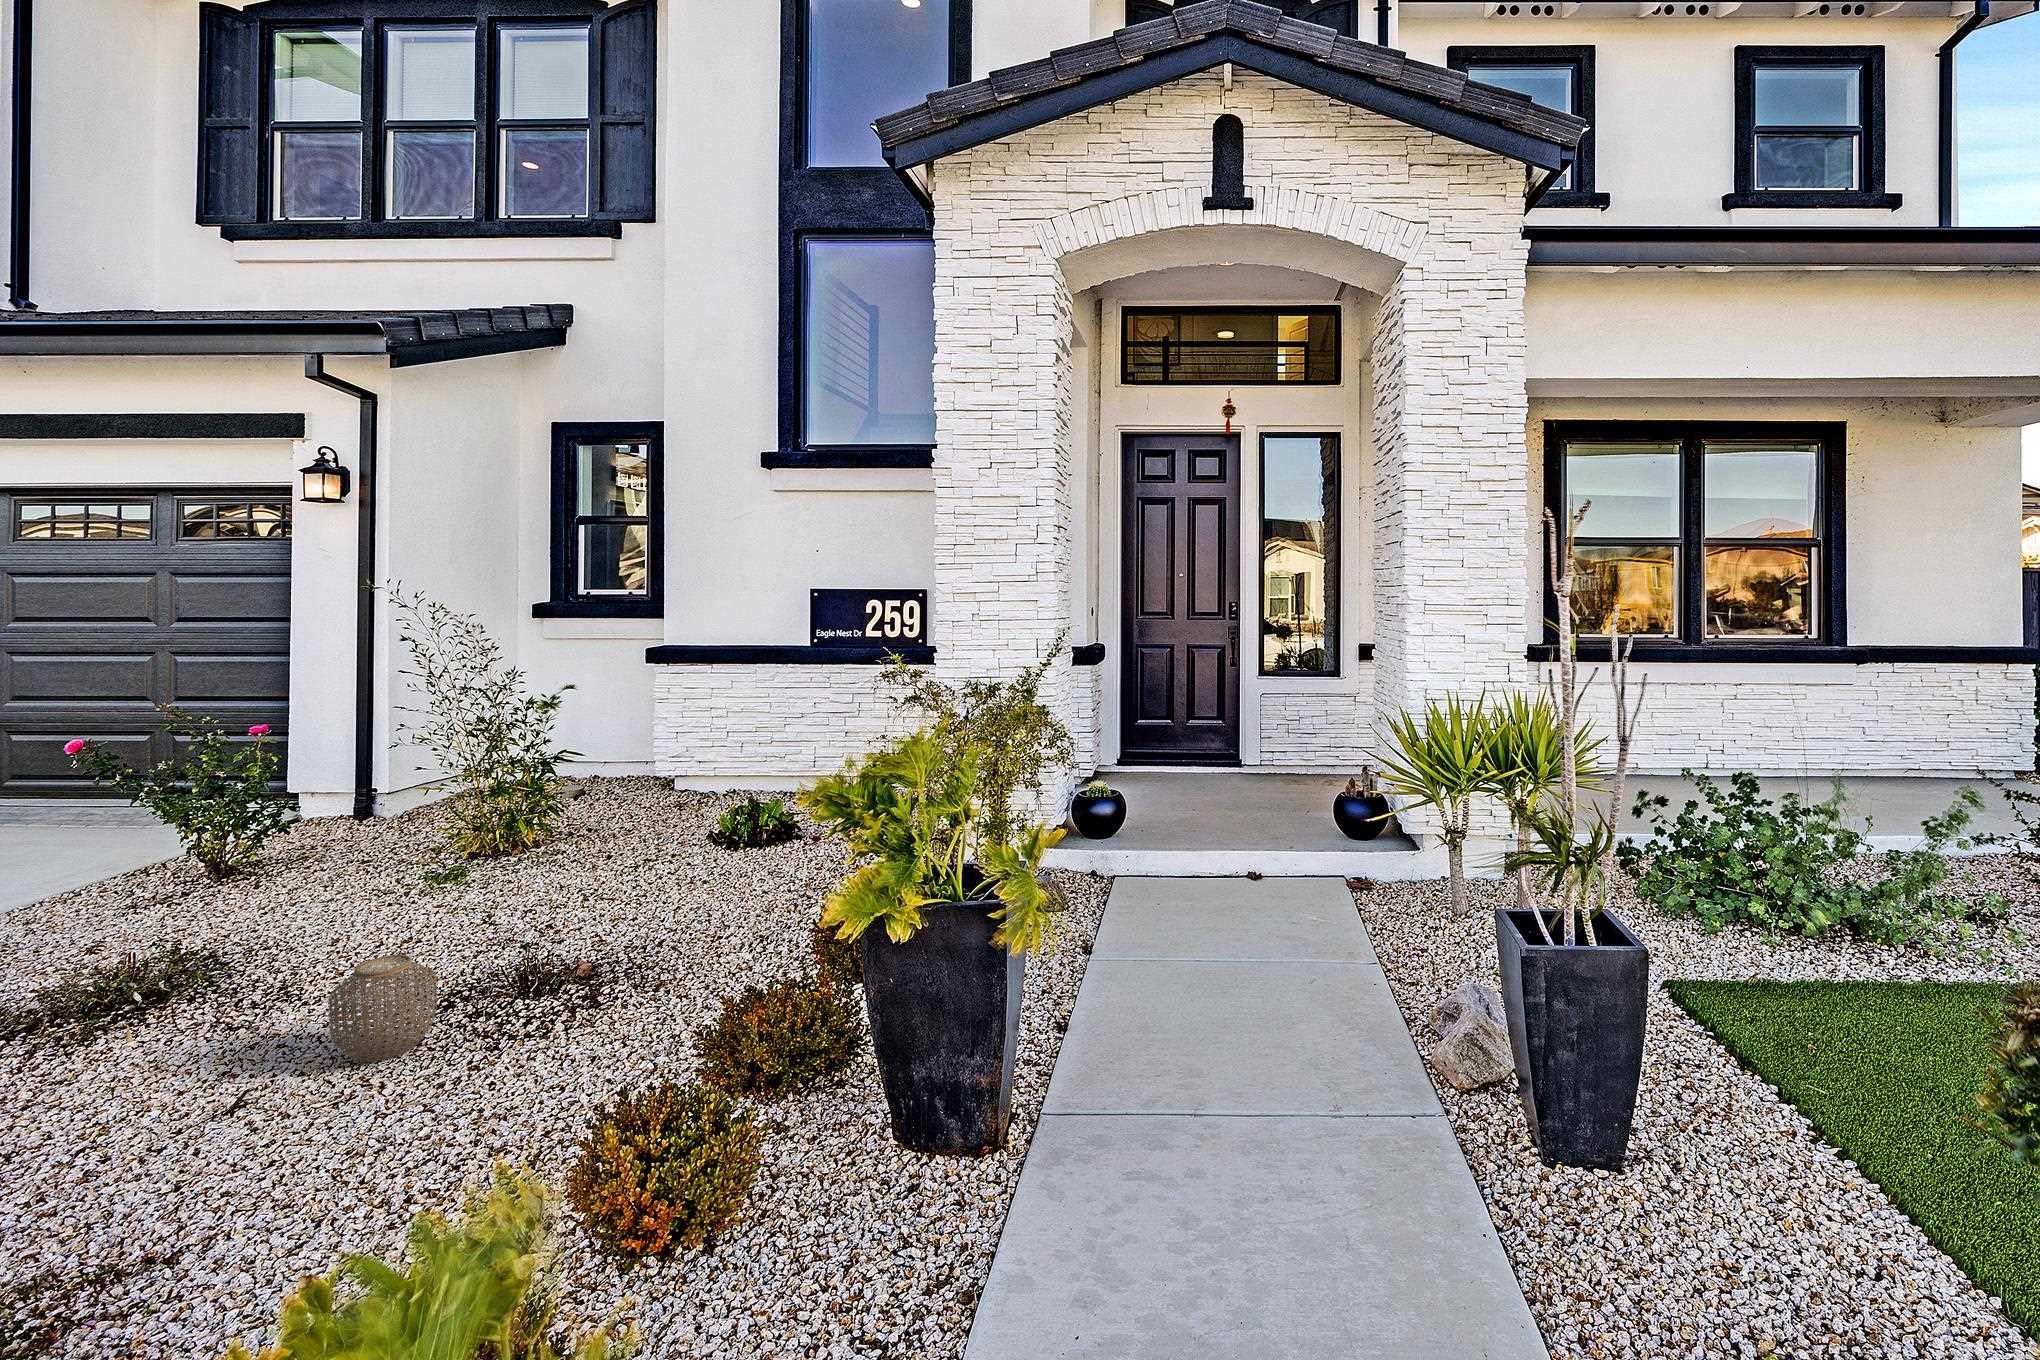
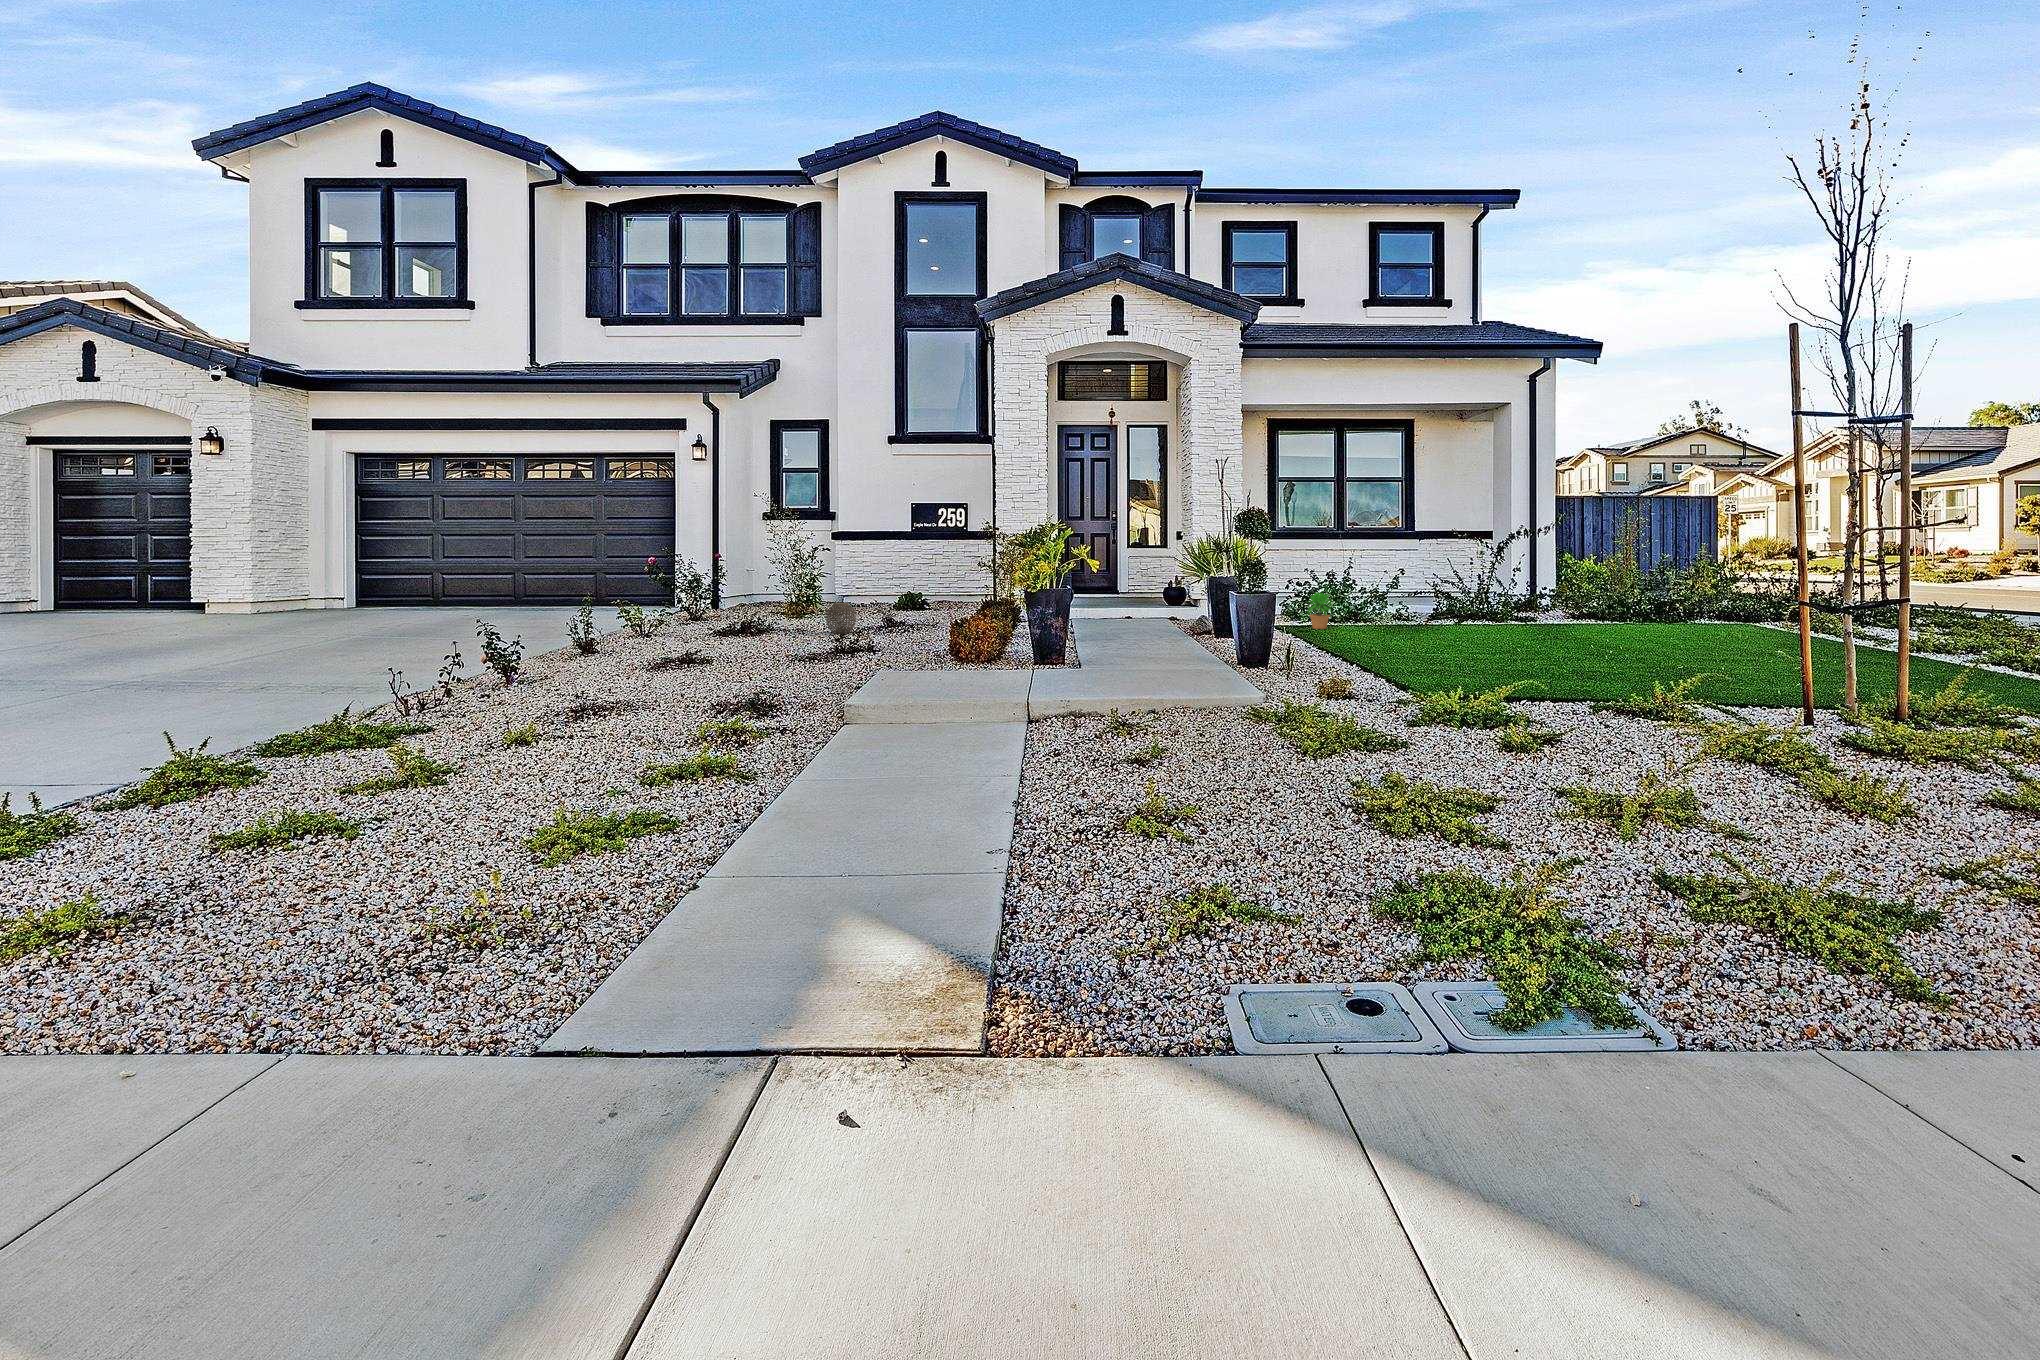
potted plant: none [1748,911,1844,1026] -> present [1308,593,1331,629]

